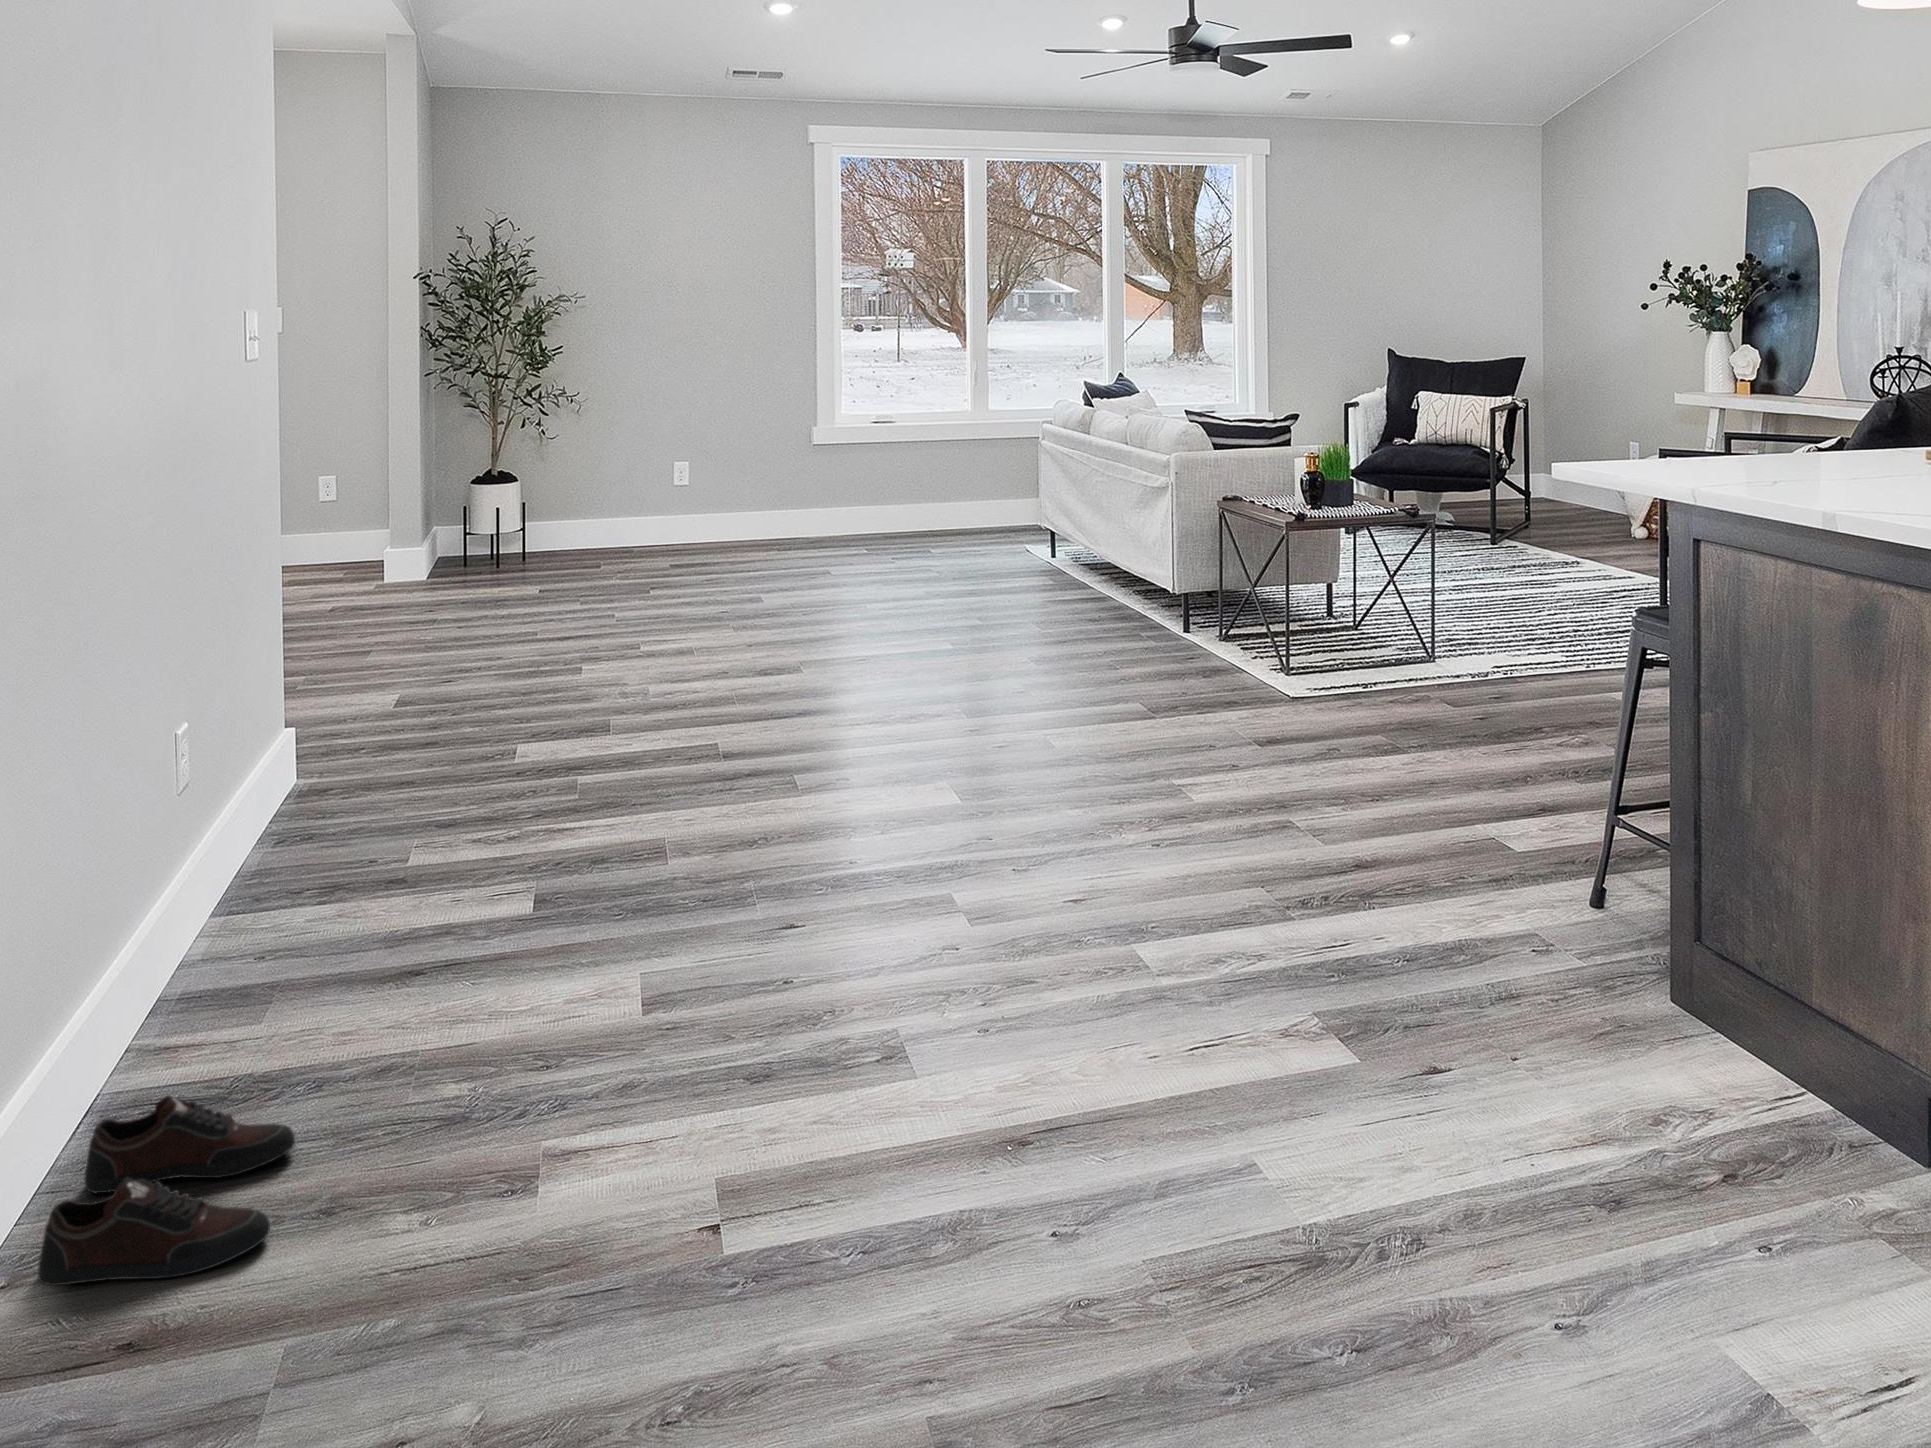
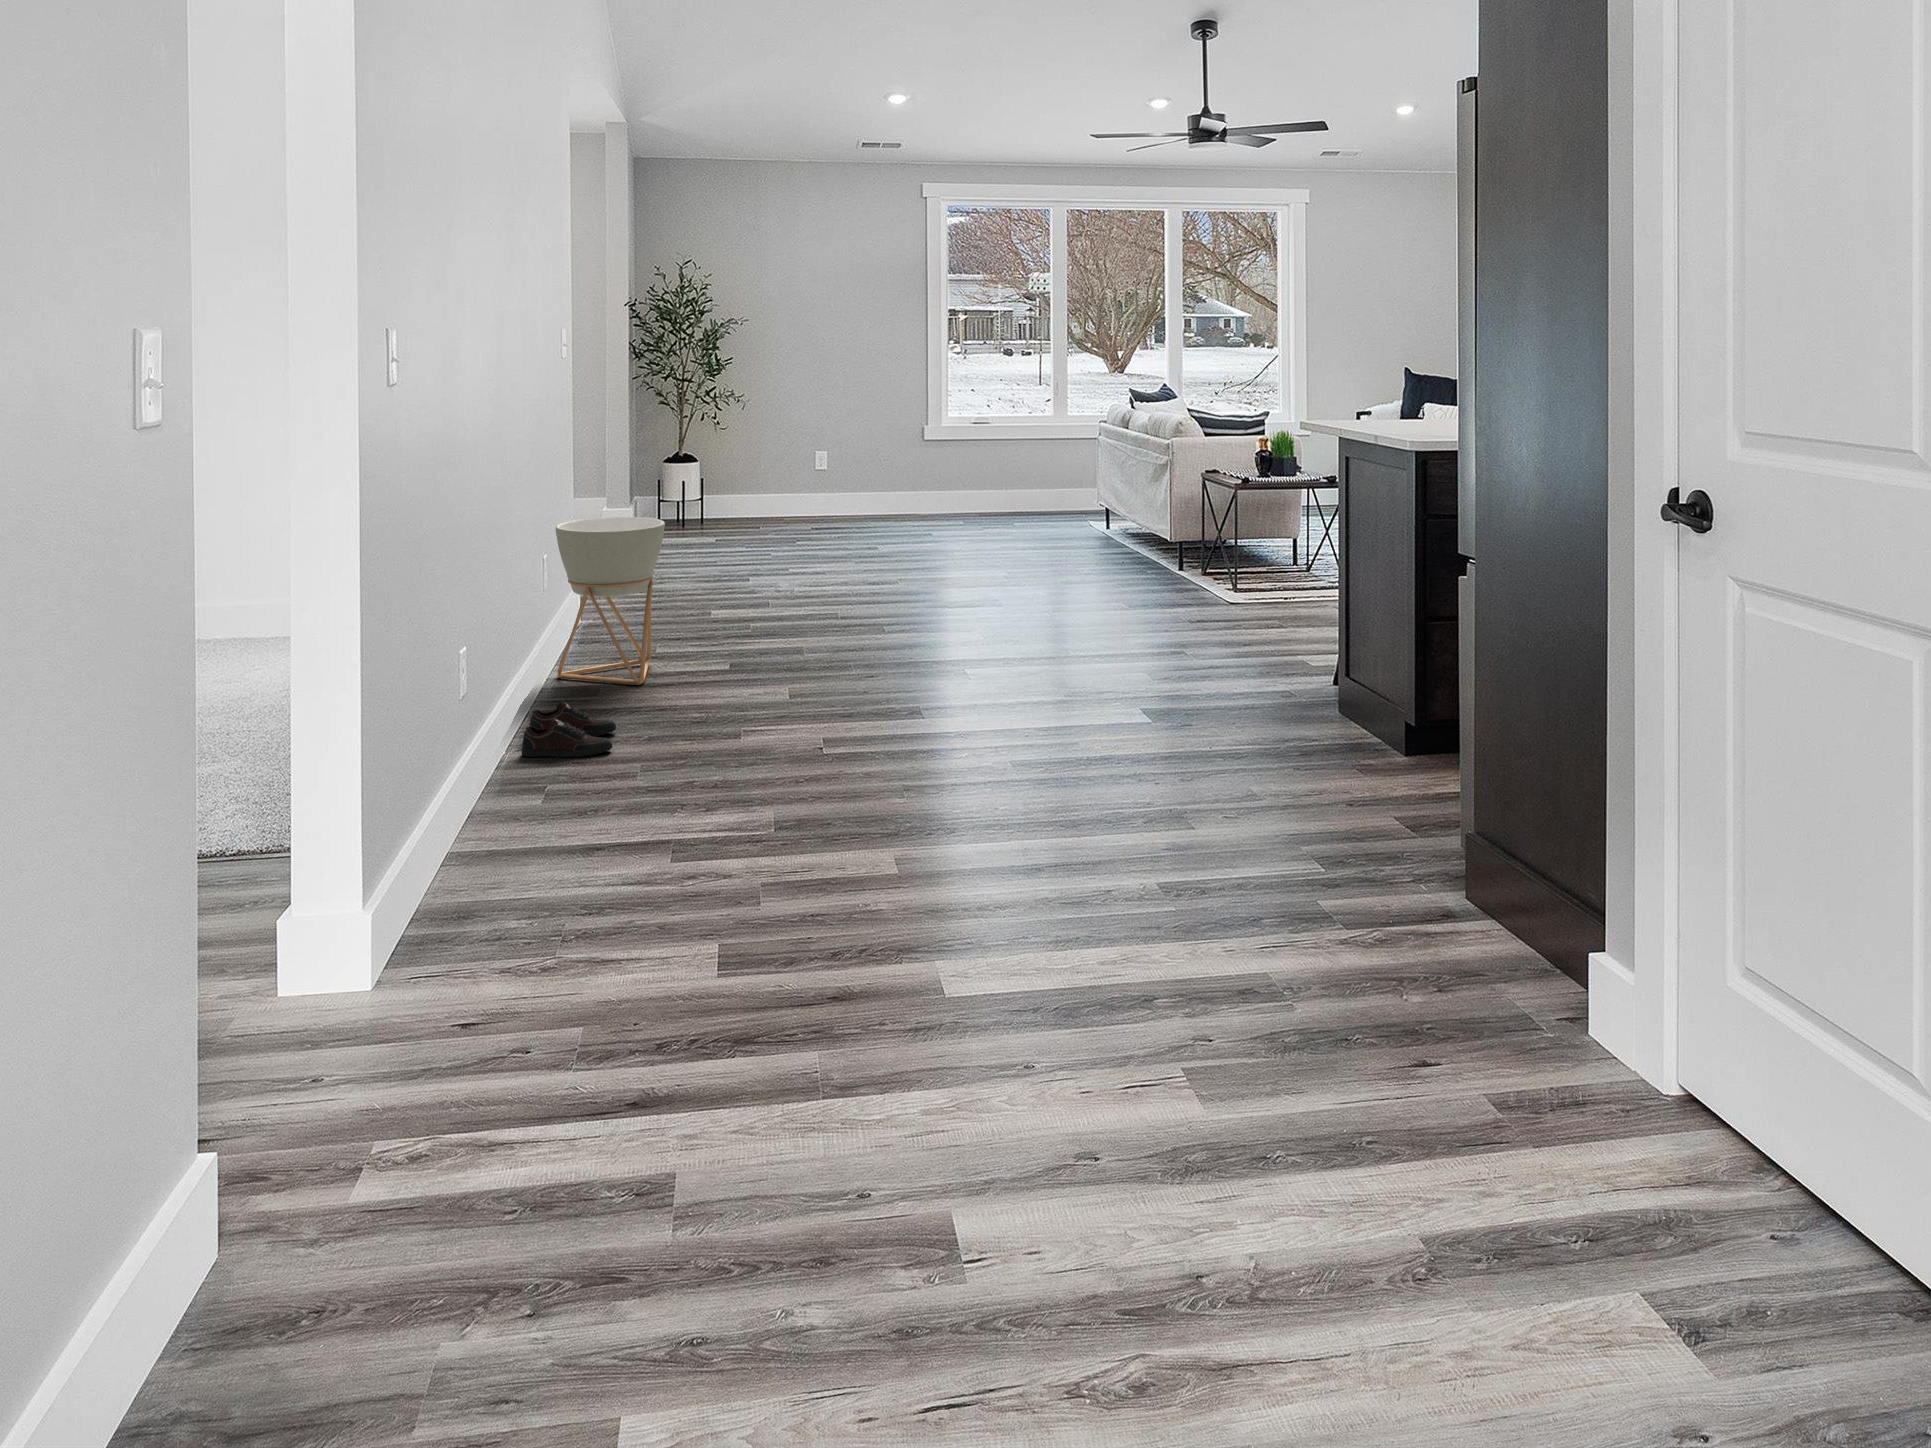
planter: none [215,628,431,955] -> present [556,517,665,685]

